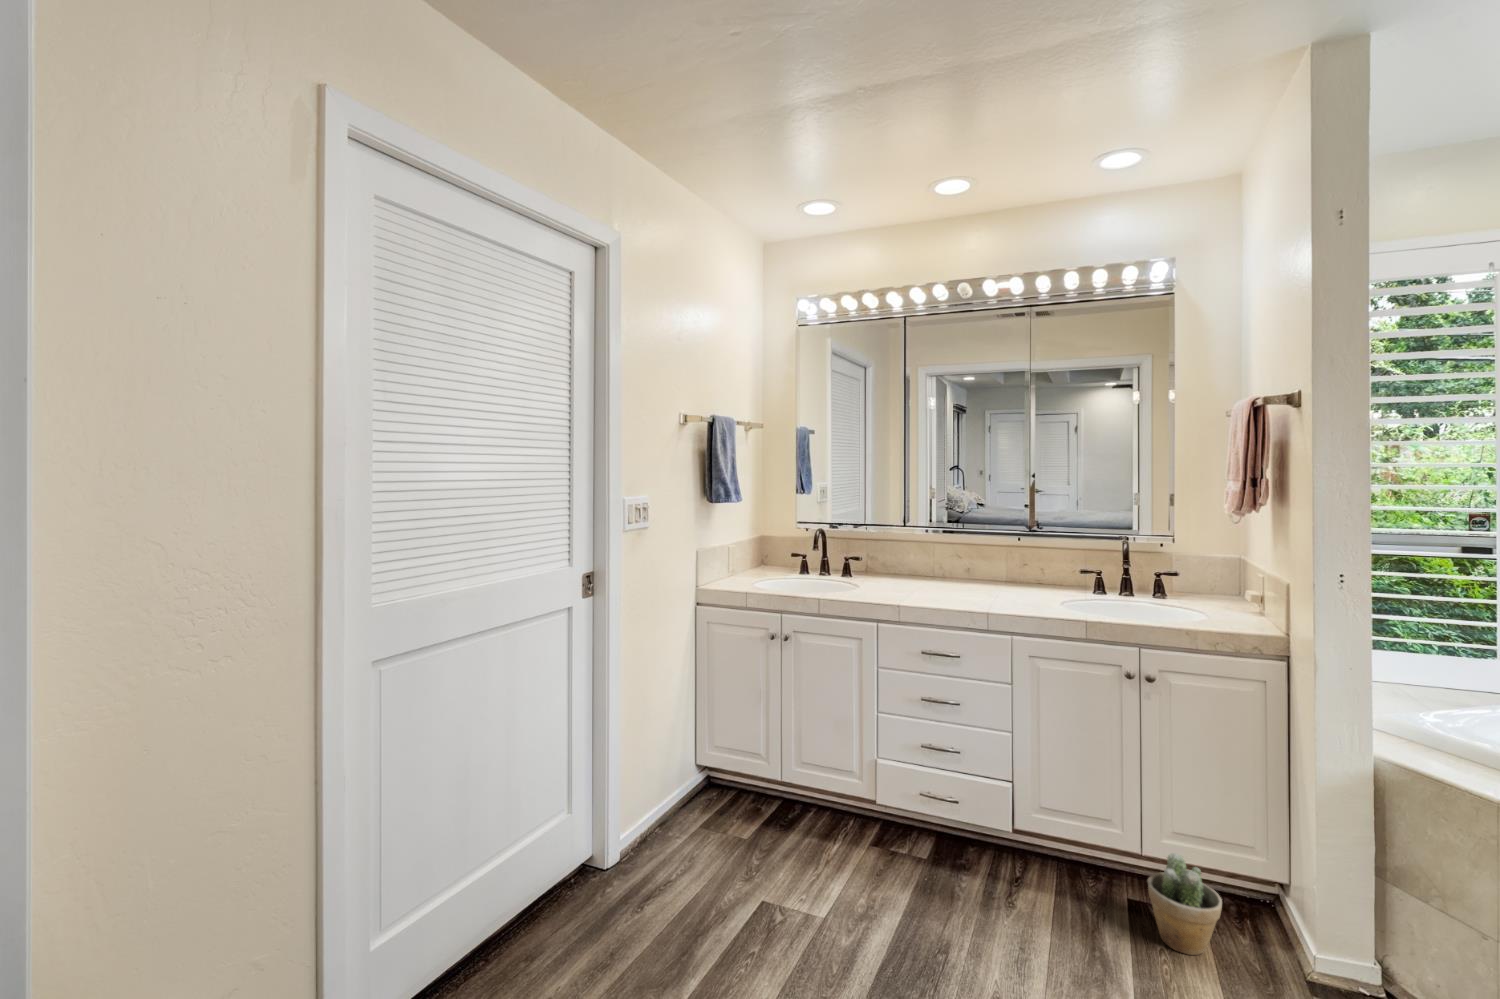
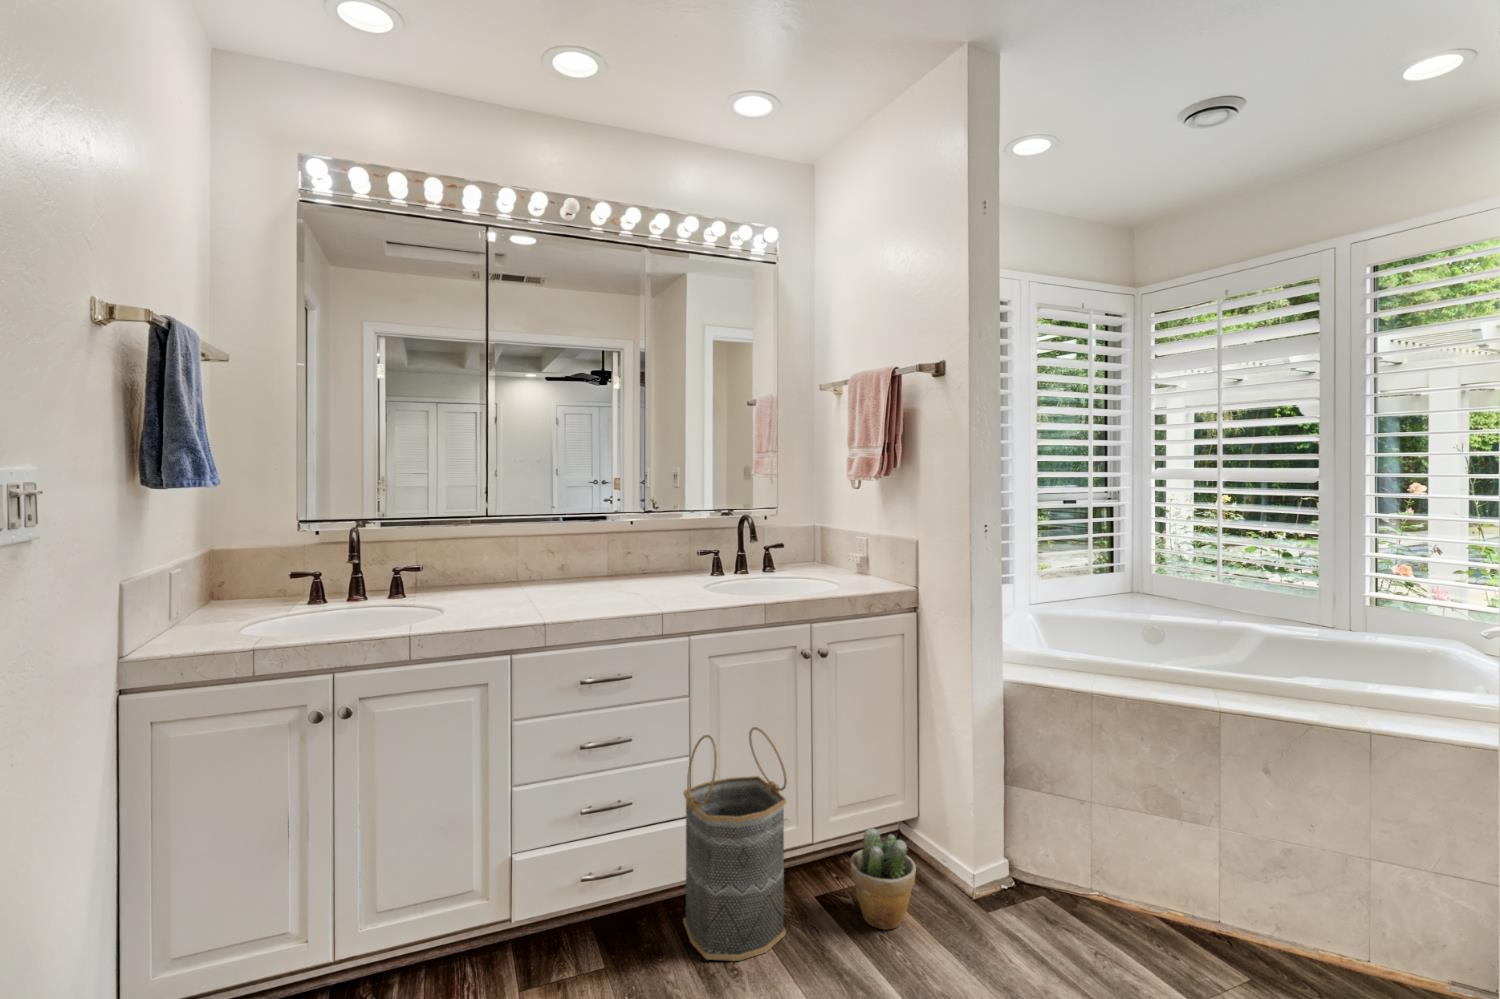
basket: none [993,717,1082,908] -> present [683,727,787,961]

